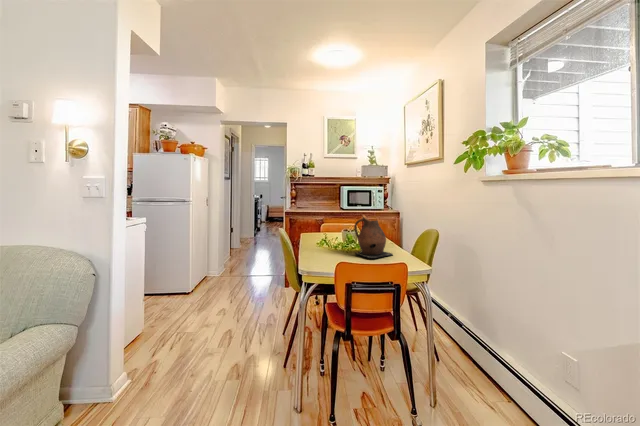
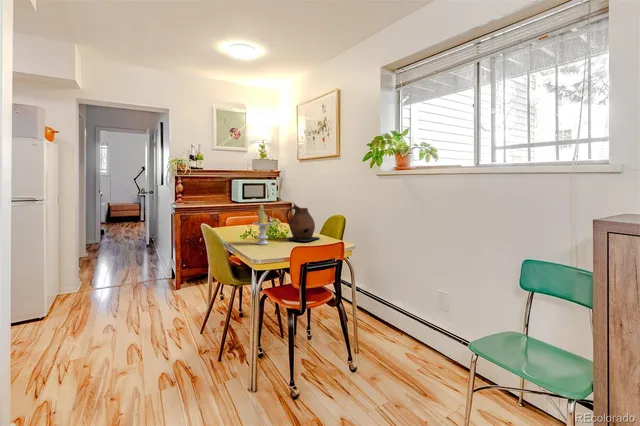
candle: none [315,217,336,258] -> present [253,205,272,245]

